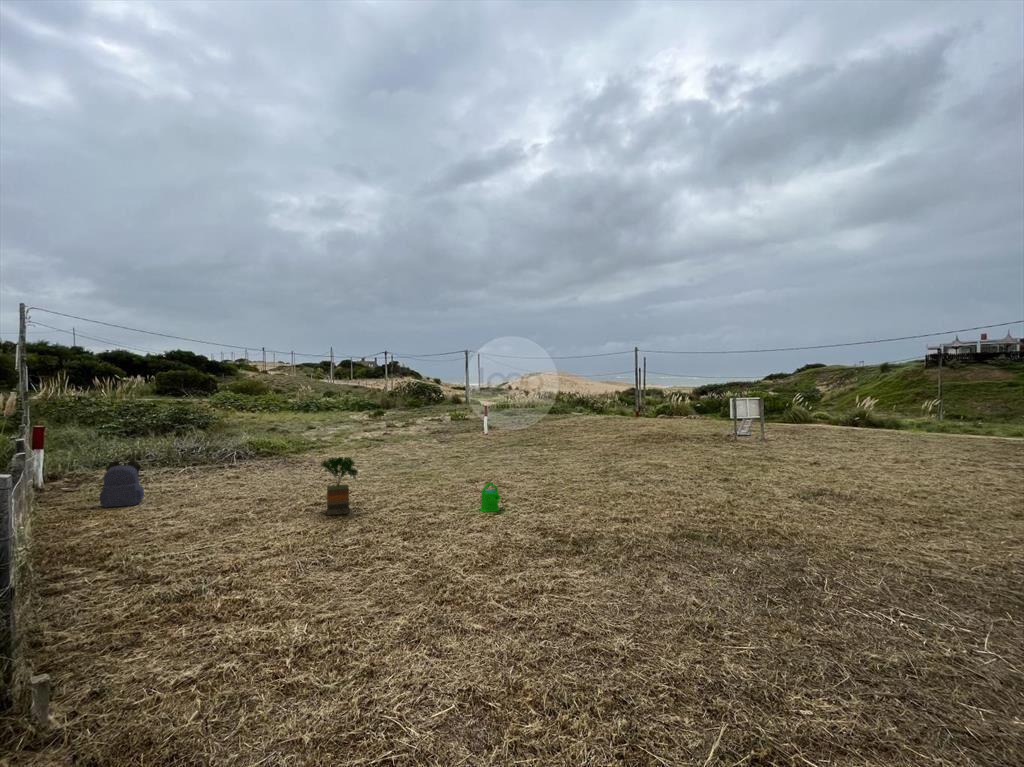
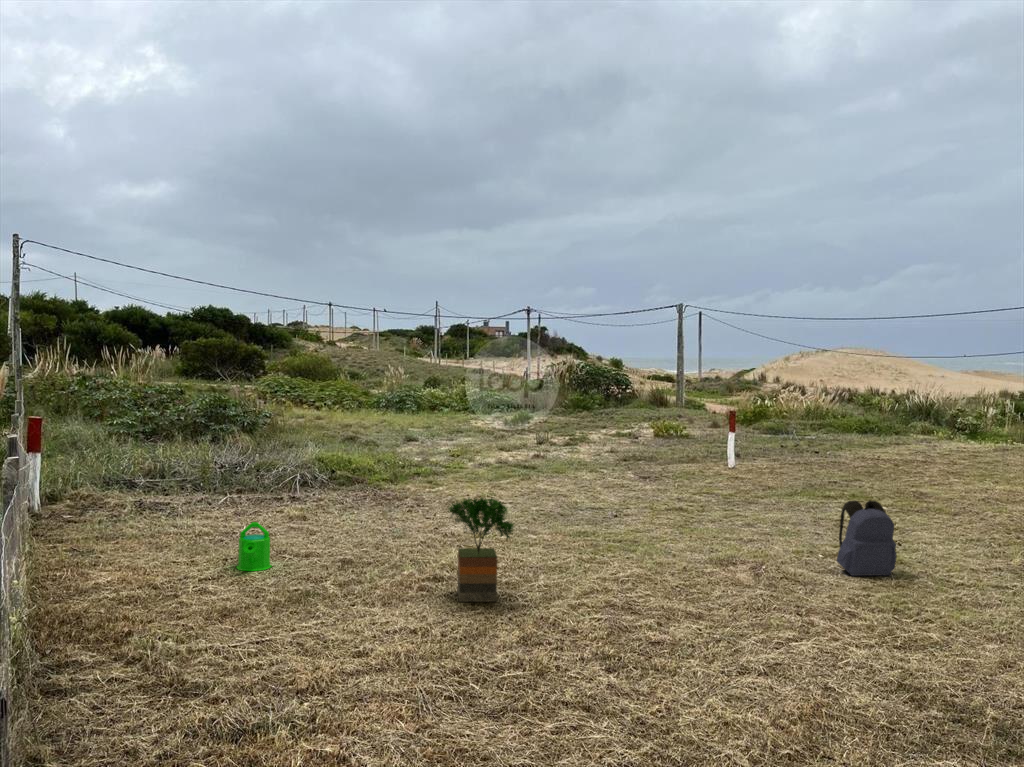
backpack: present [100,460,144,508] -> present [837,501,897,576]
watering can: present [480,482,500,512] -> present [236,522,272,571]

